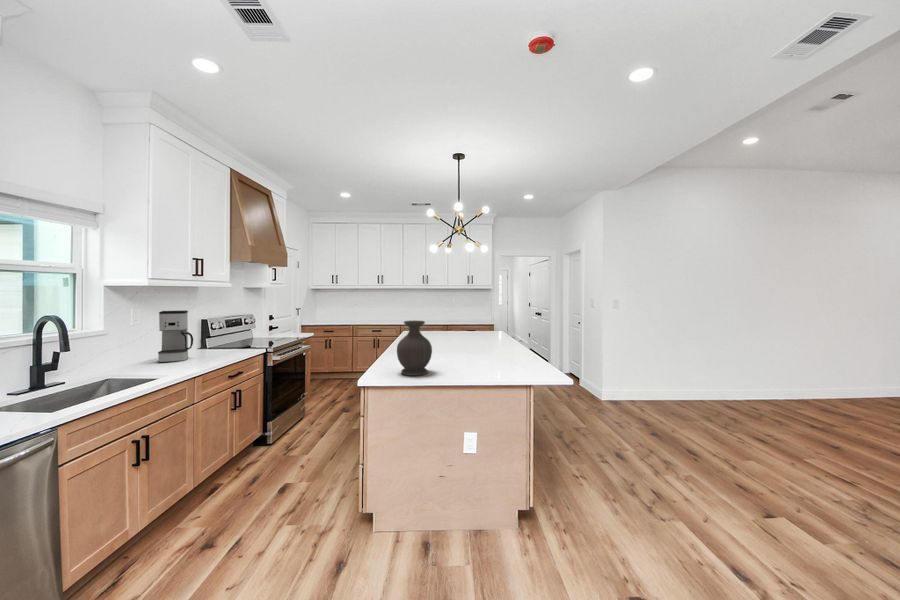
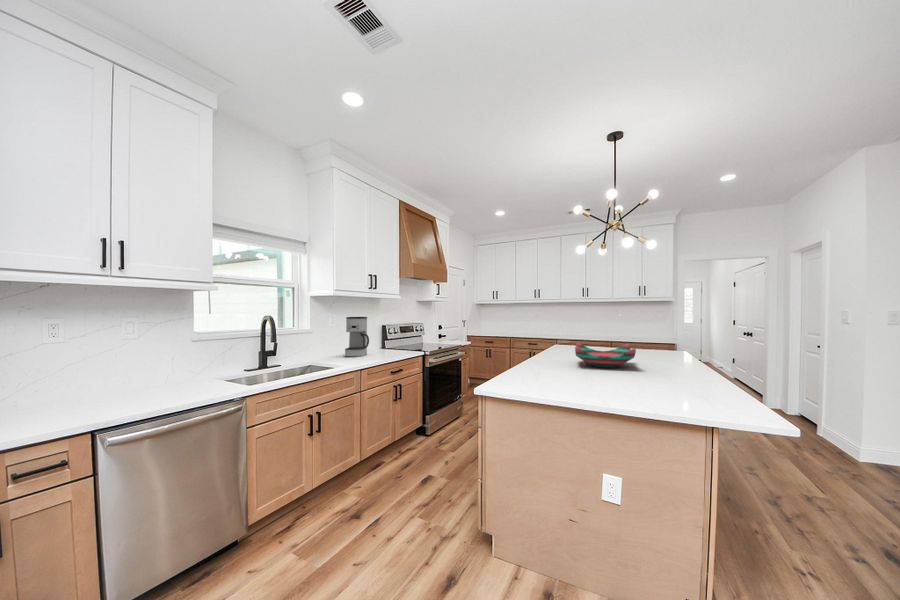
vase: present [397,321,432,376] -> none [520,325,560,386]
decorative bowl: none [434,332,484,354] -> present [575,342,636,368]

